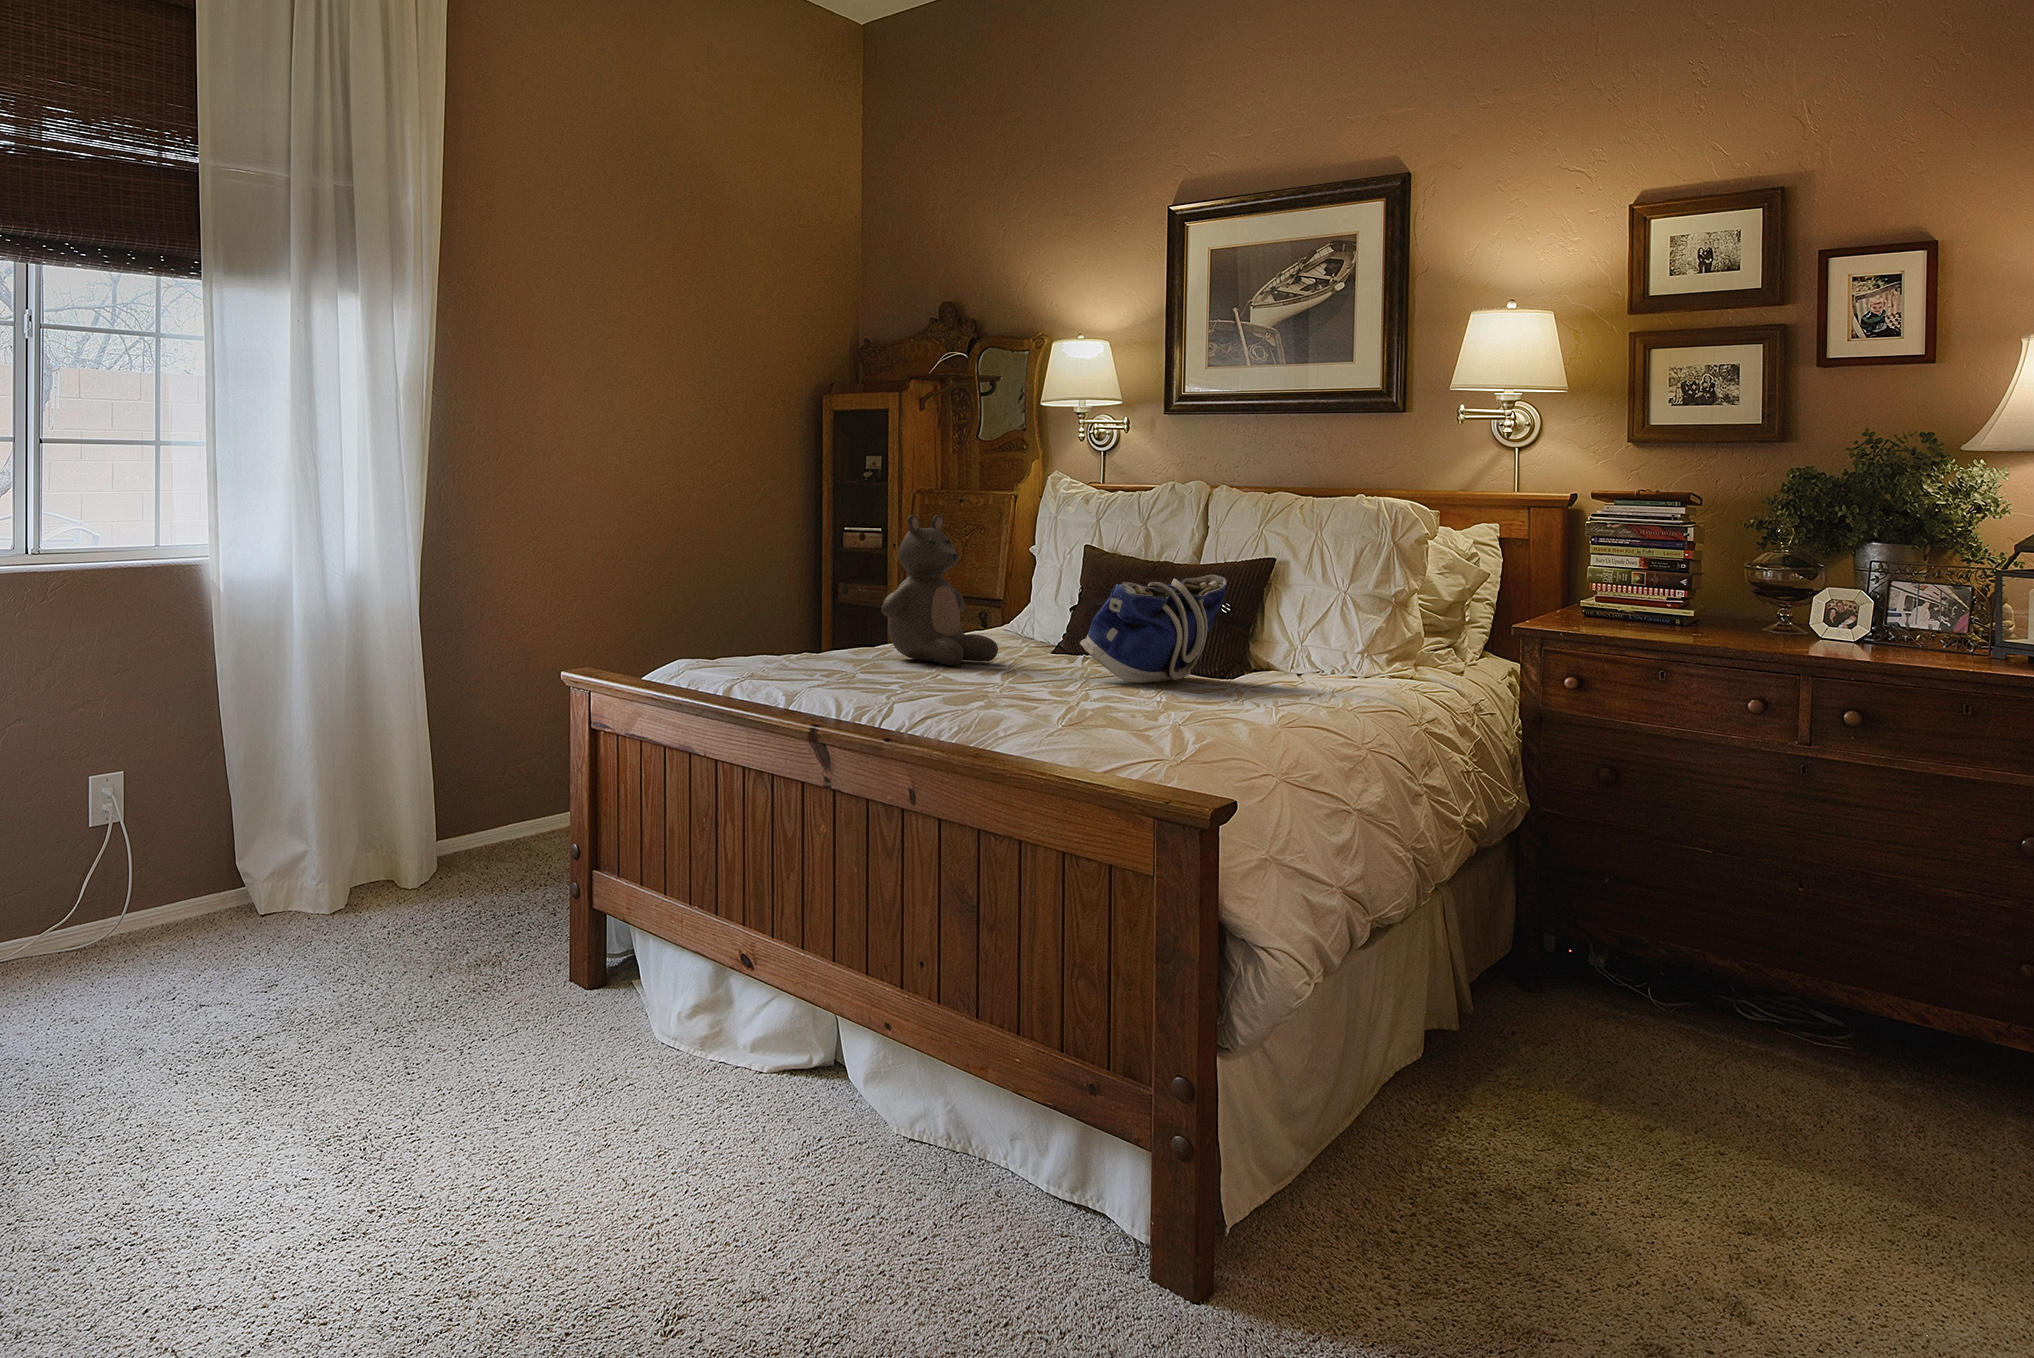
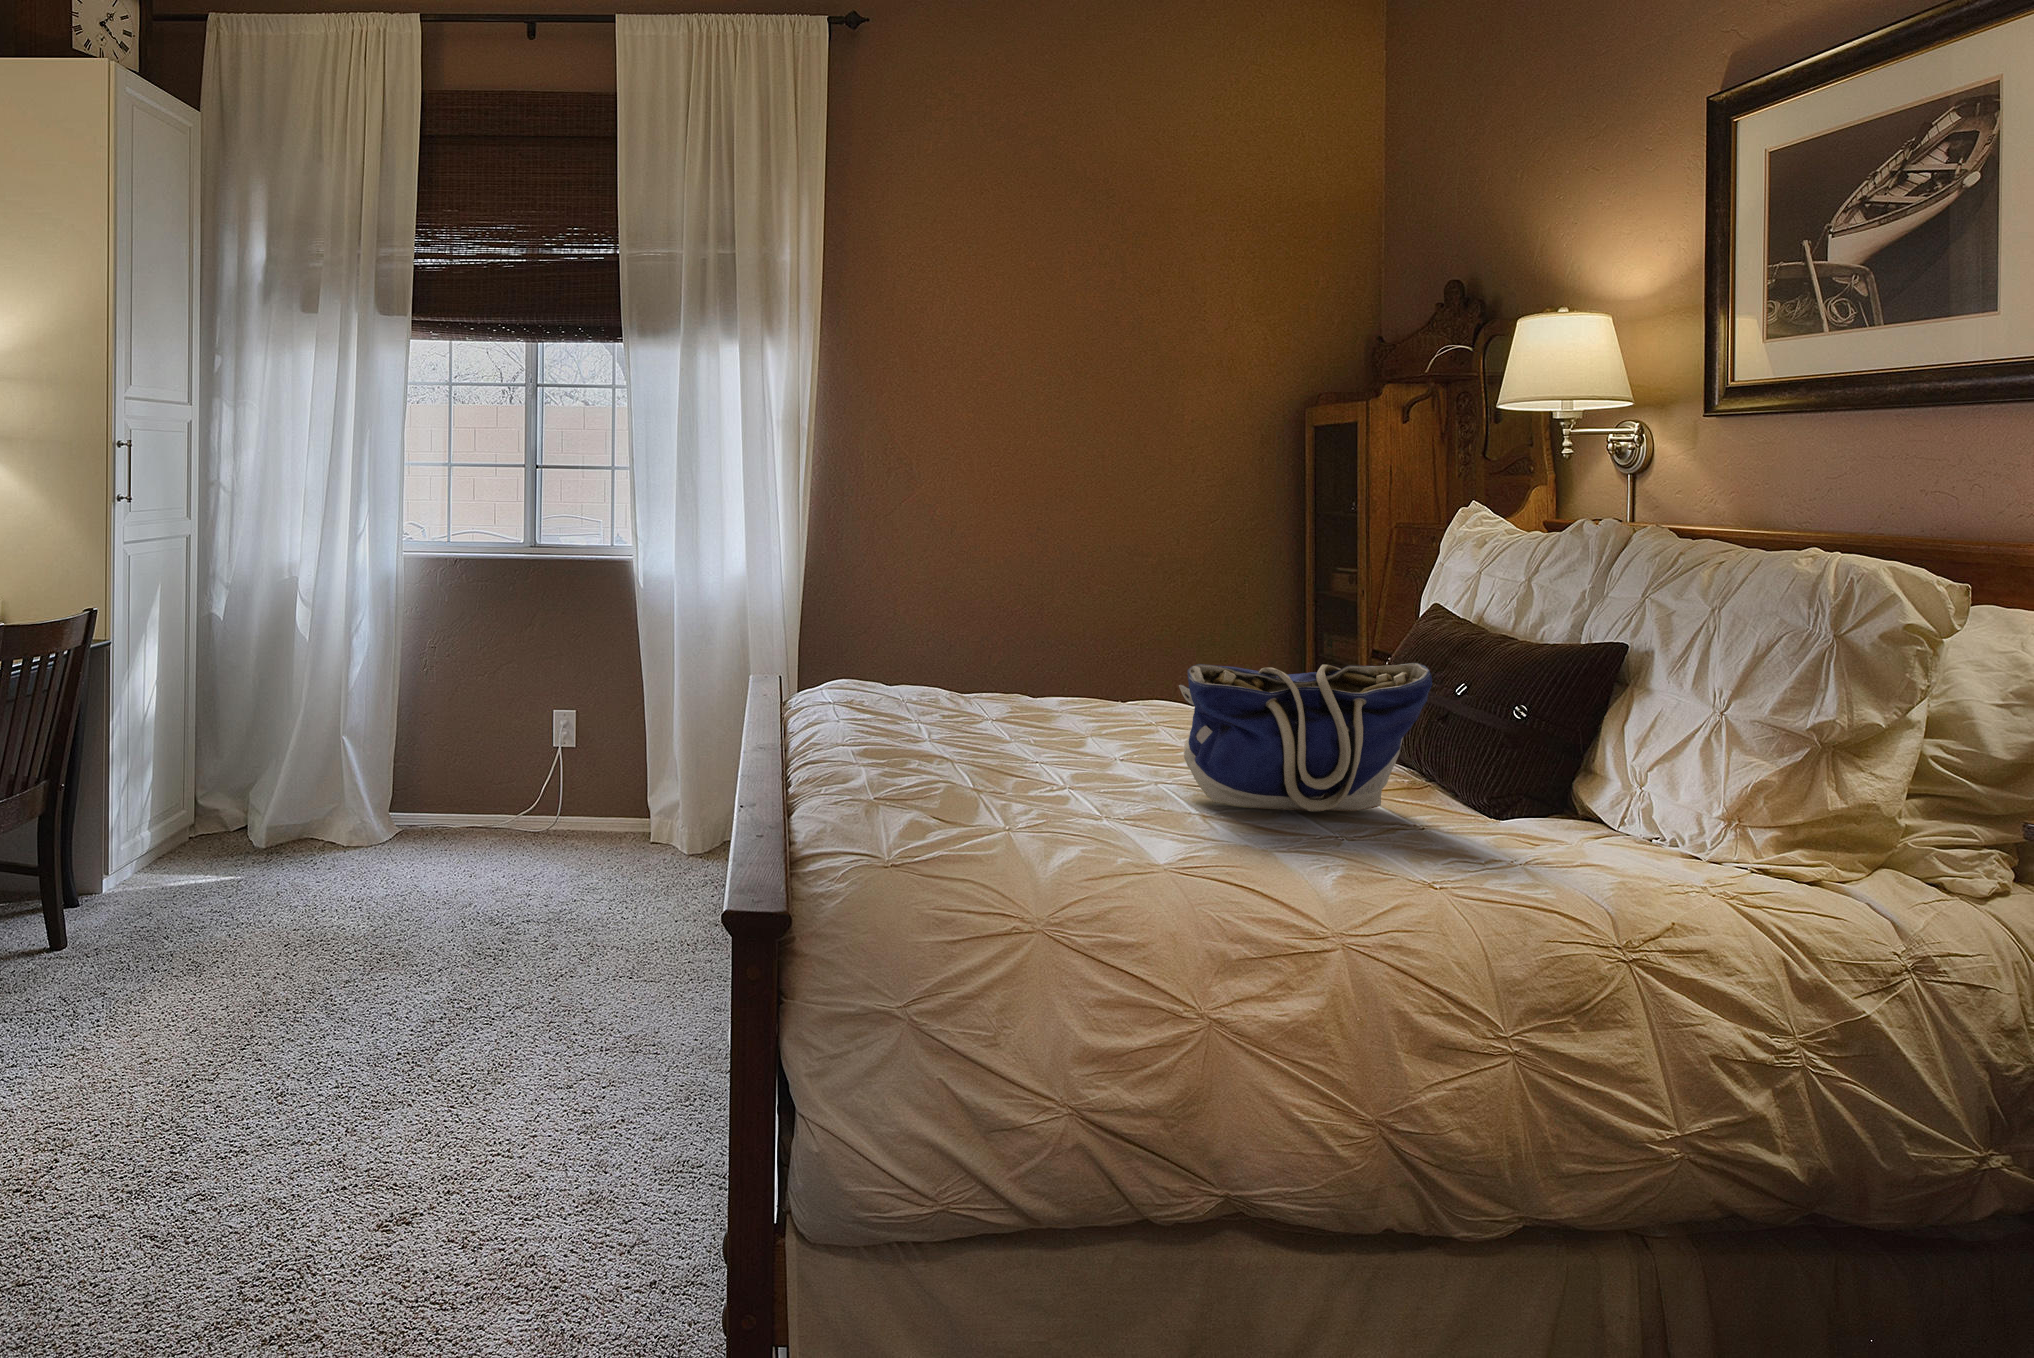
teddy bear: present [882,514,998,665] -> none [1033,558,1180,748]

